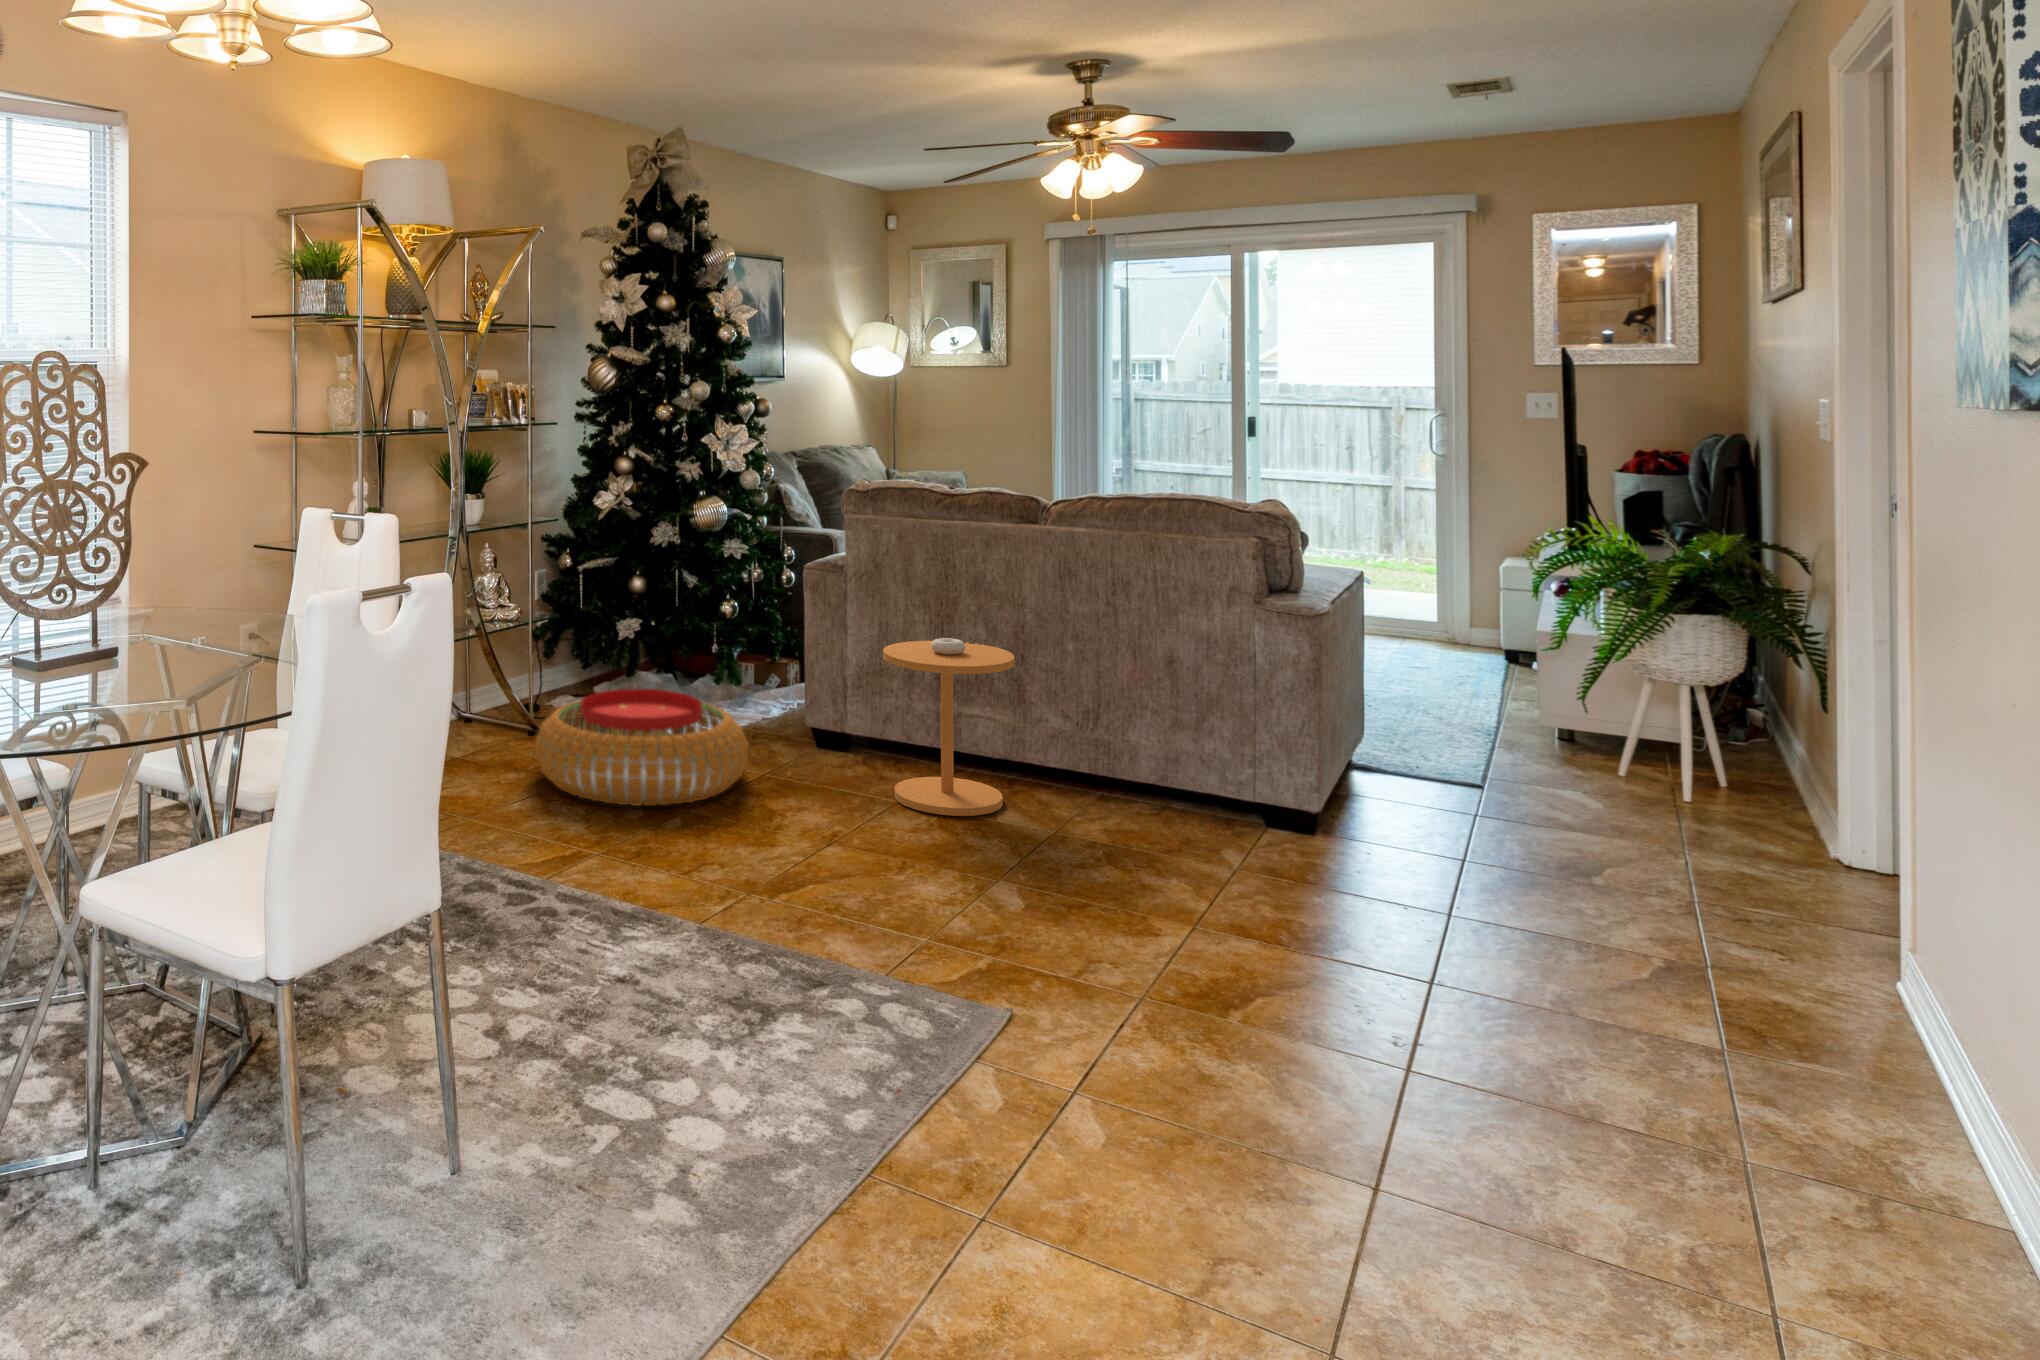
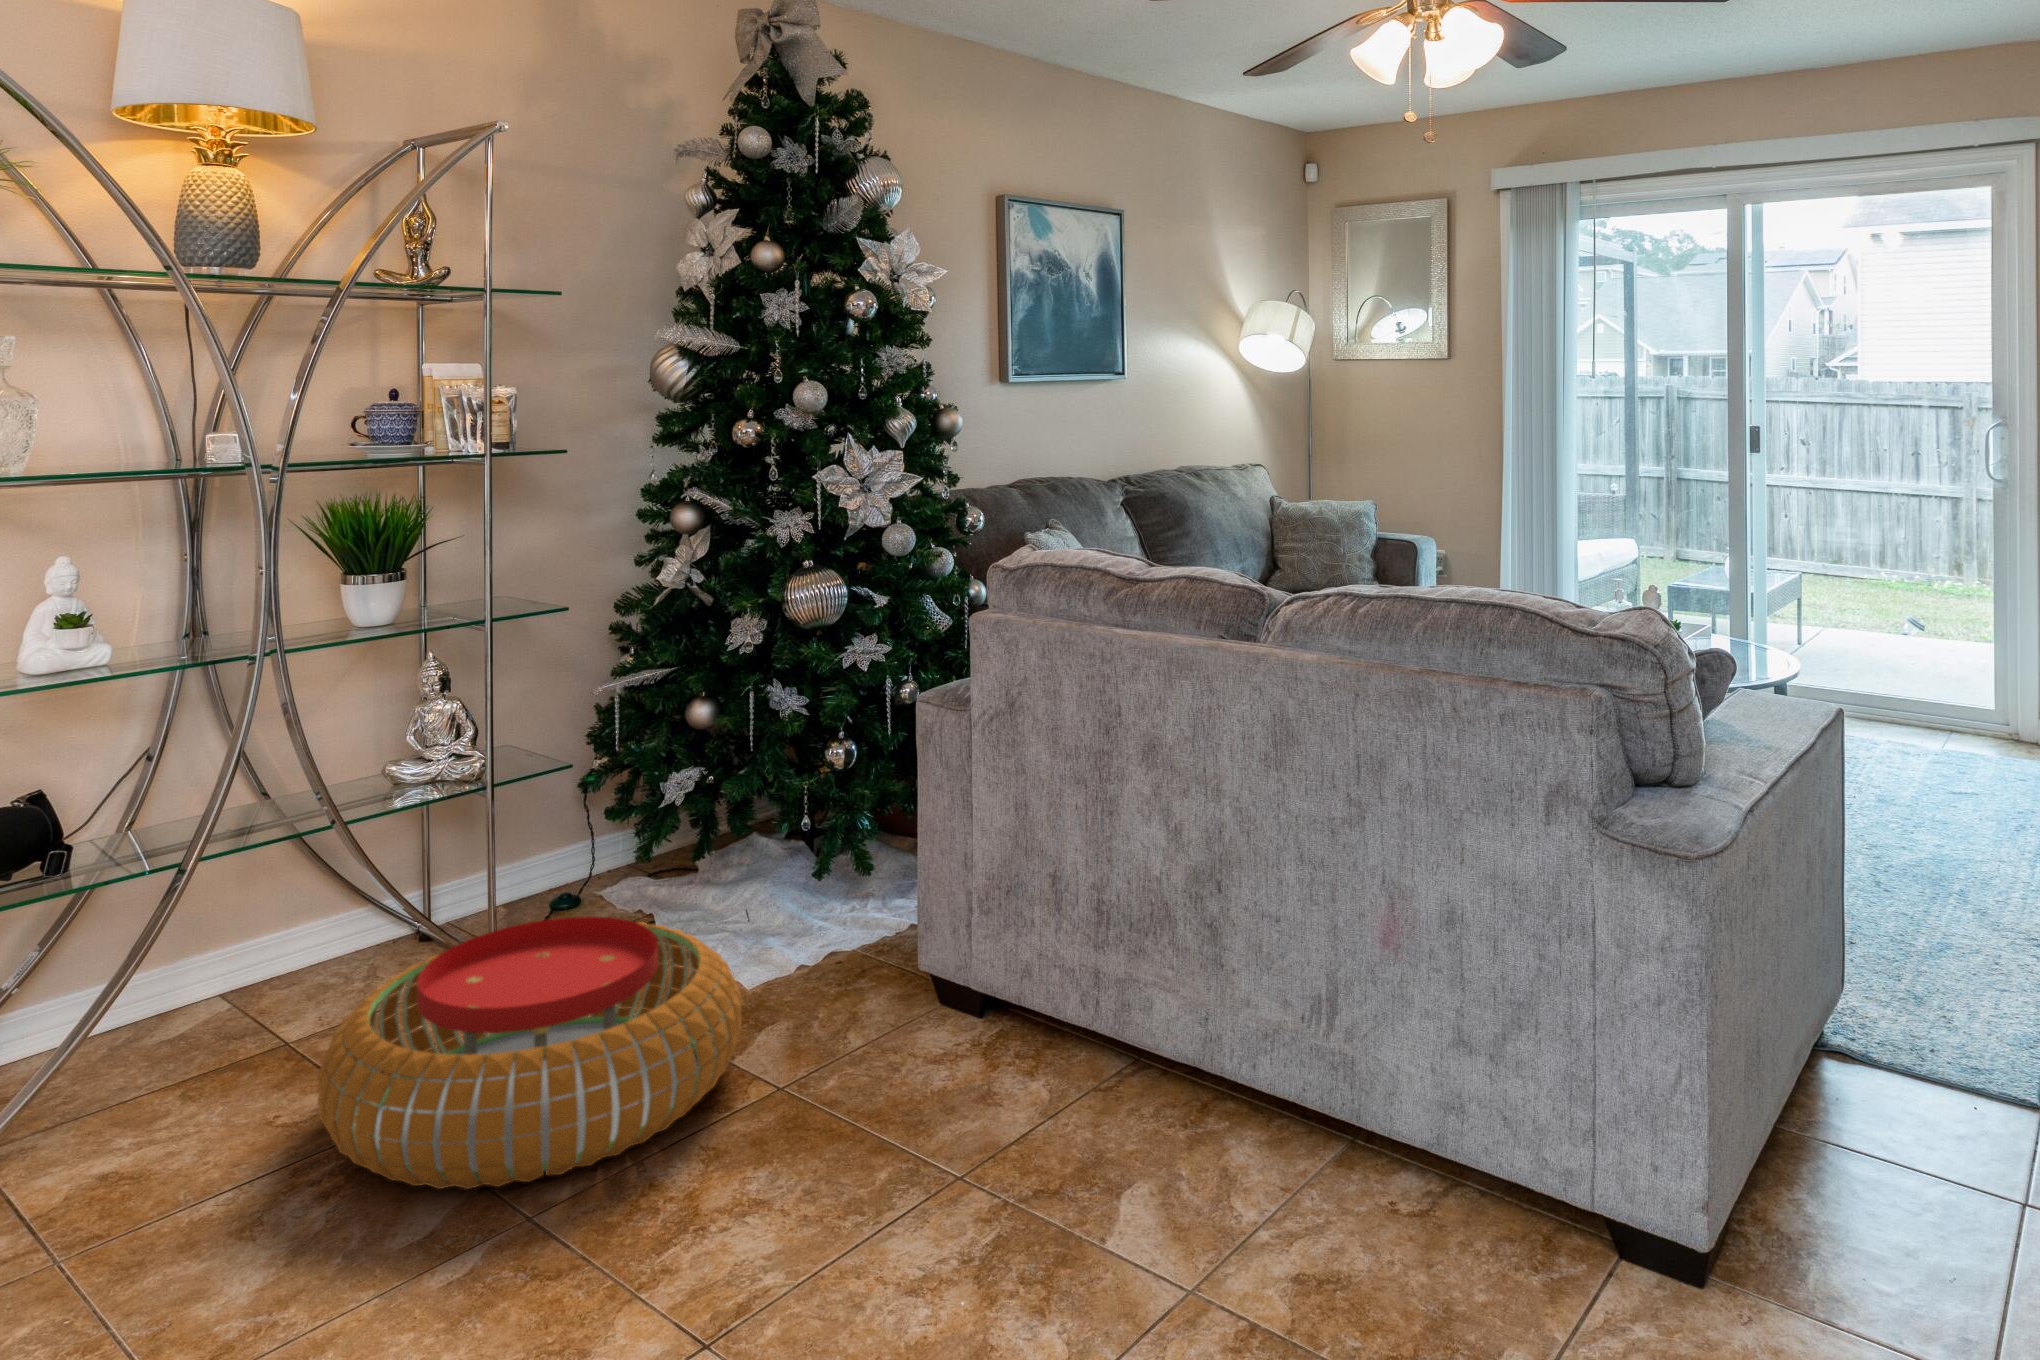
side table: present [883,638,1015,816] -> none [931,844,1167,1216]

